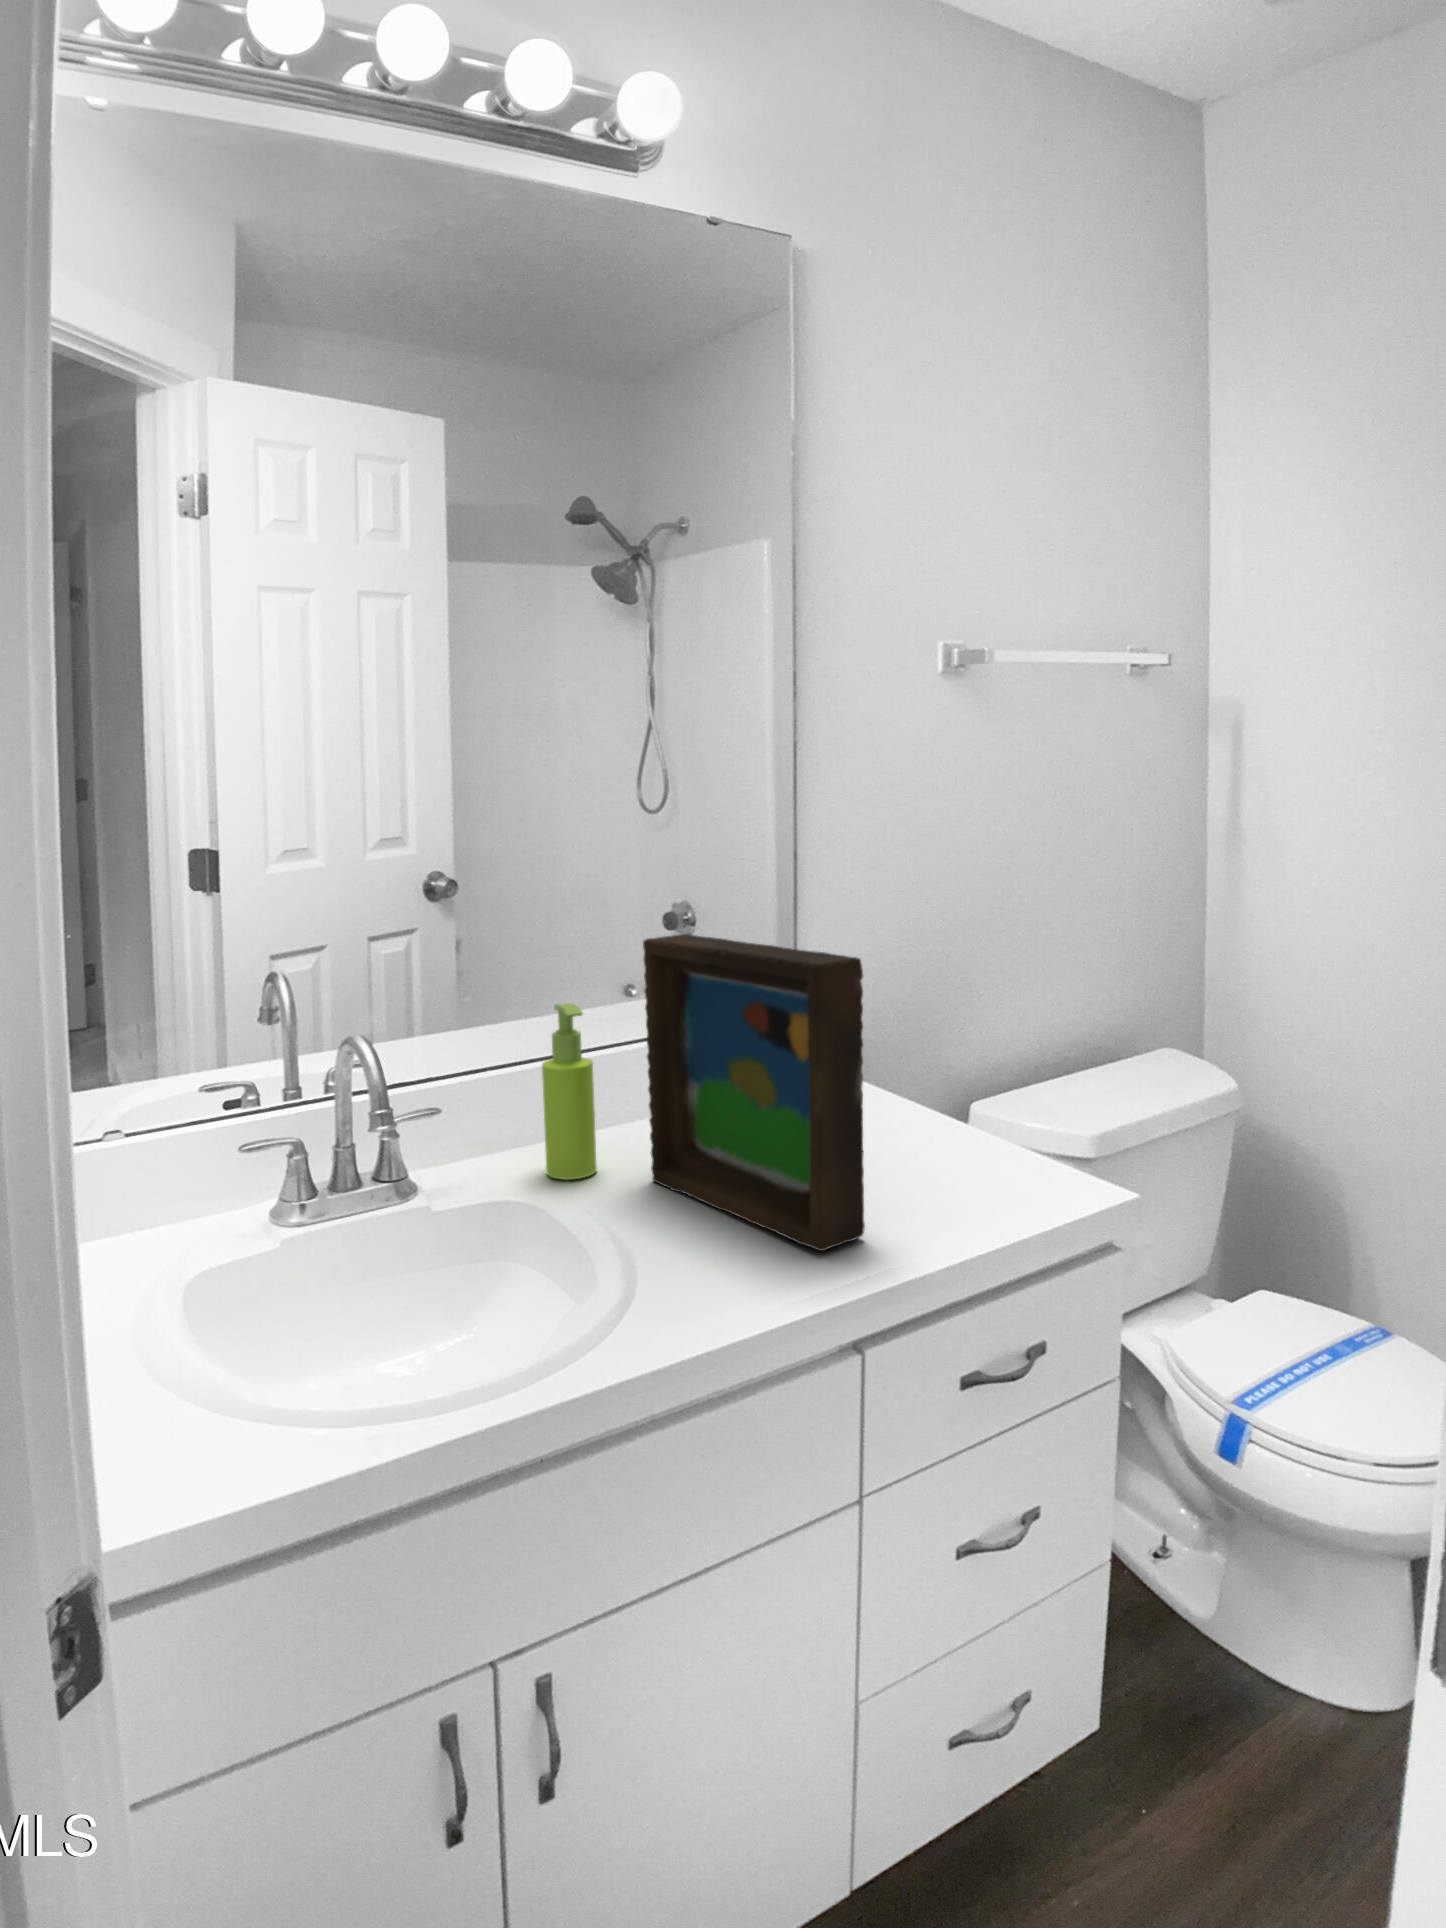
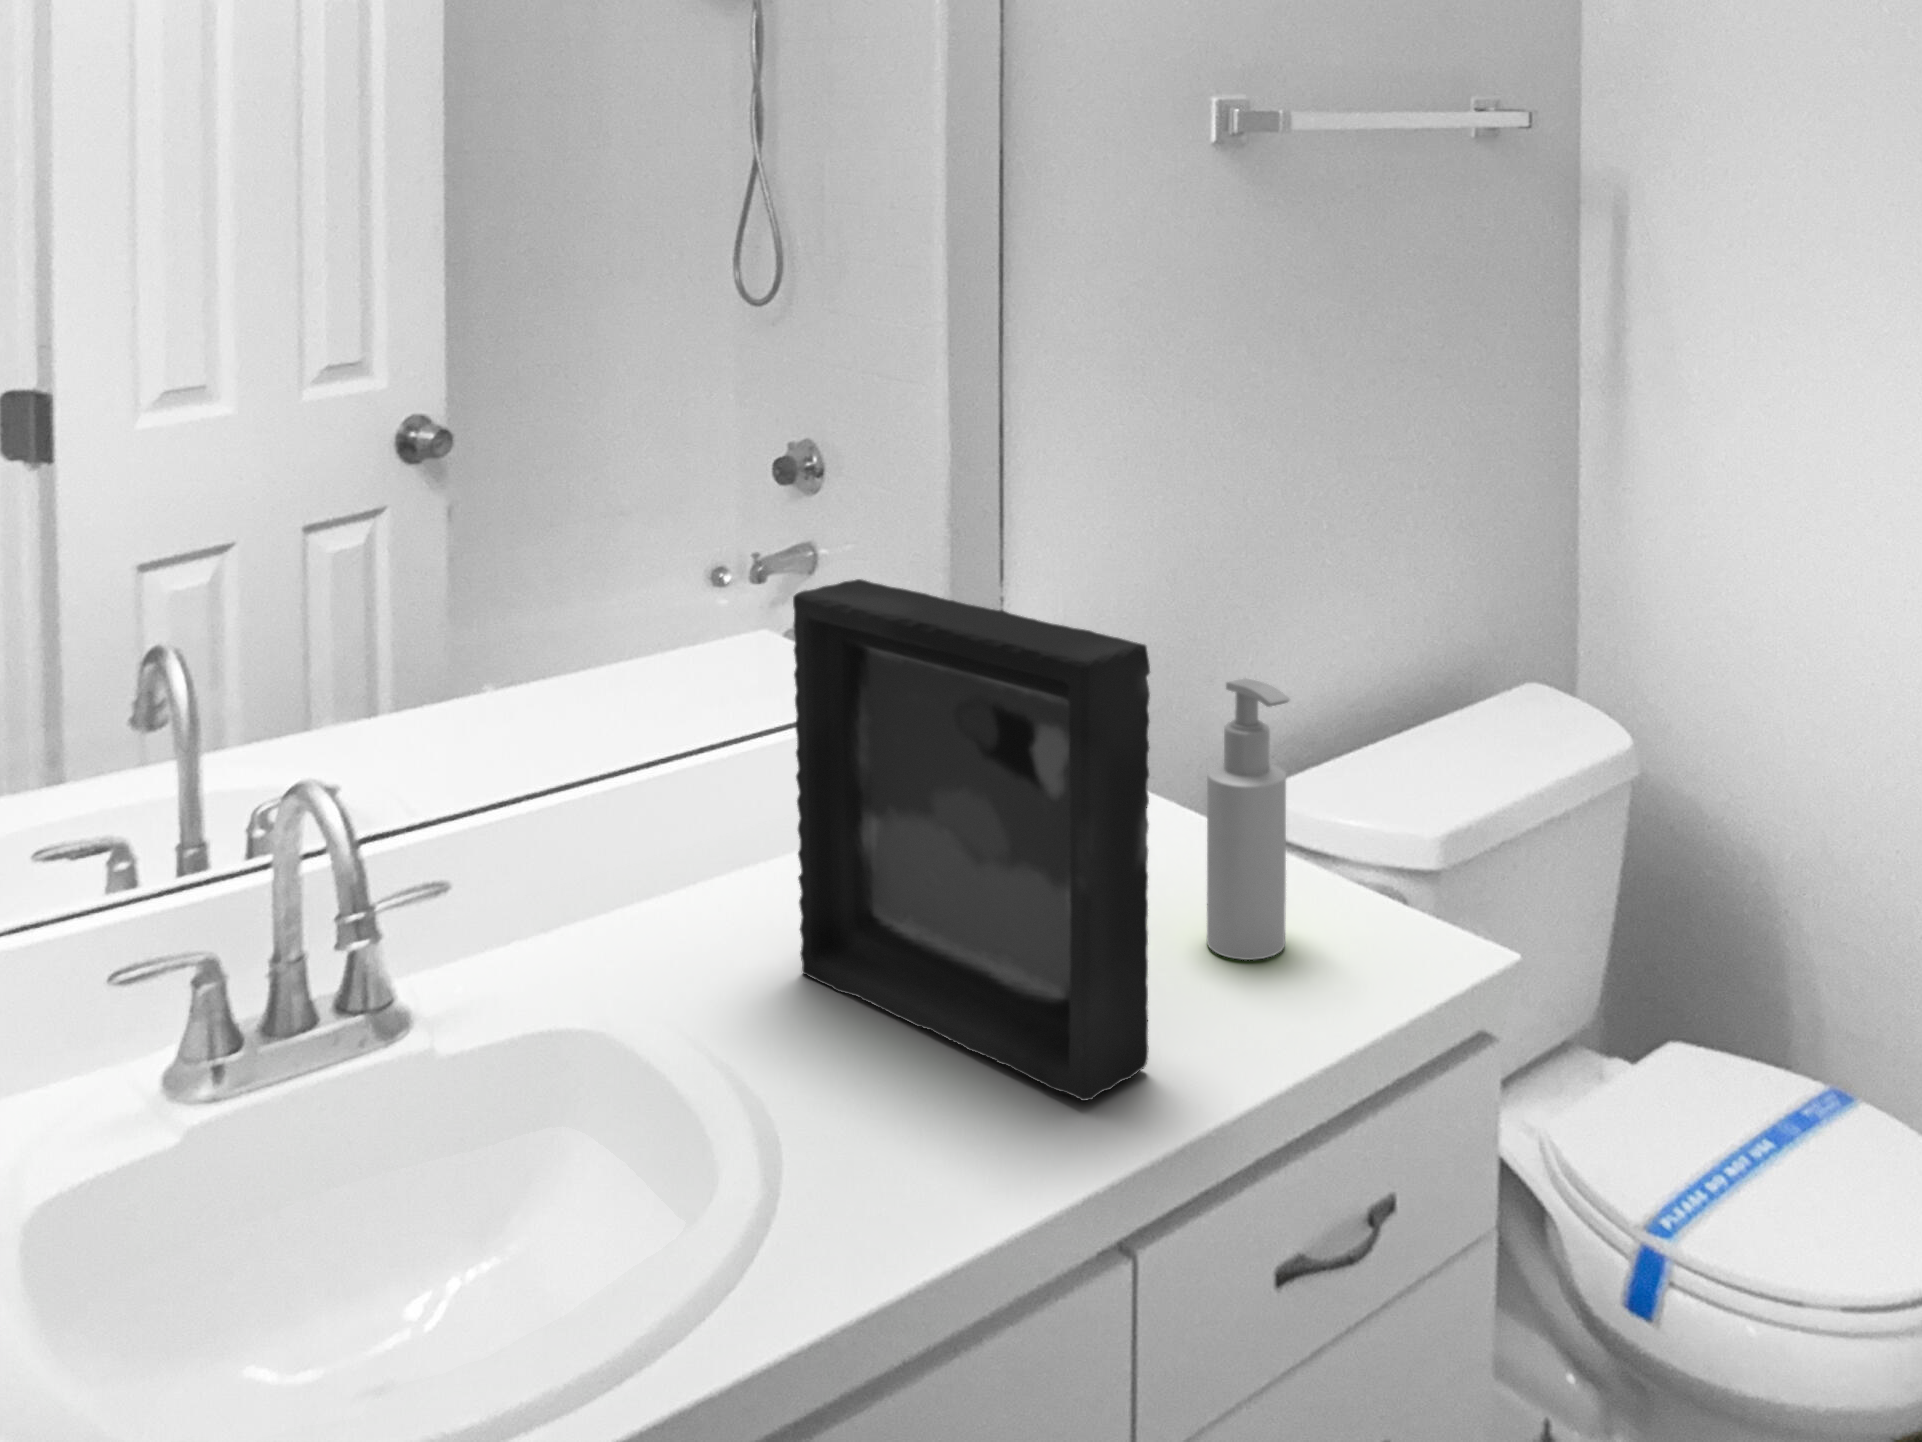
soap dispenser: present [542,1003,597,1180] -> present [1207,678,1290,960]

